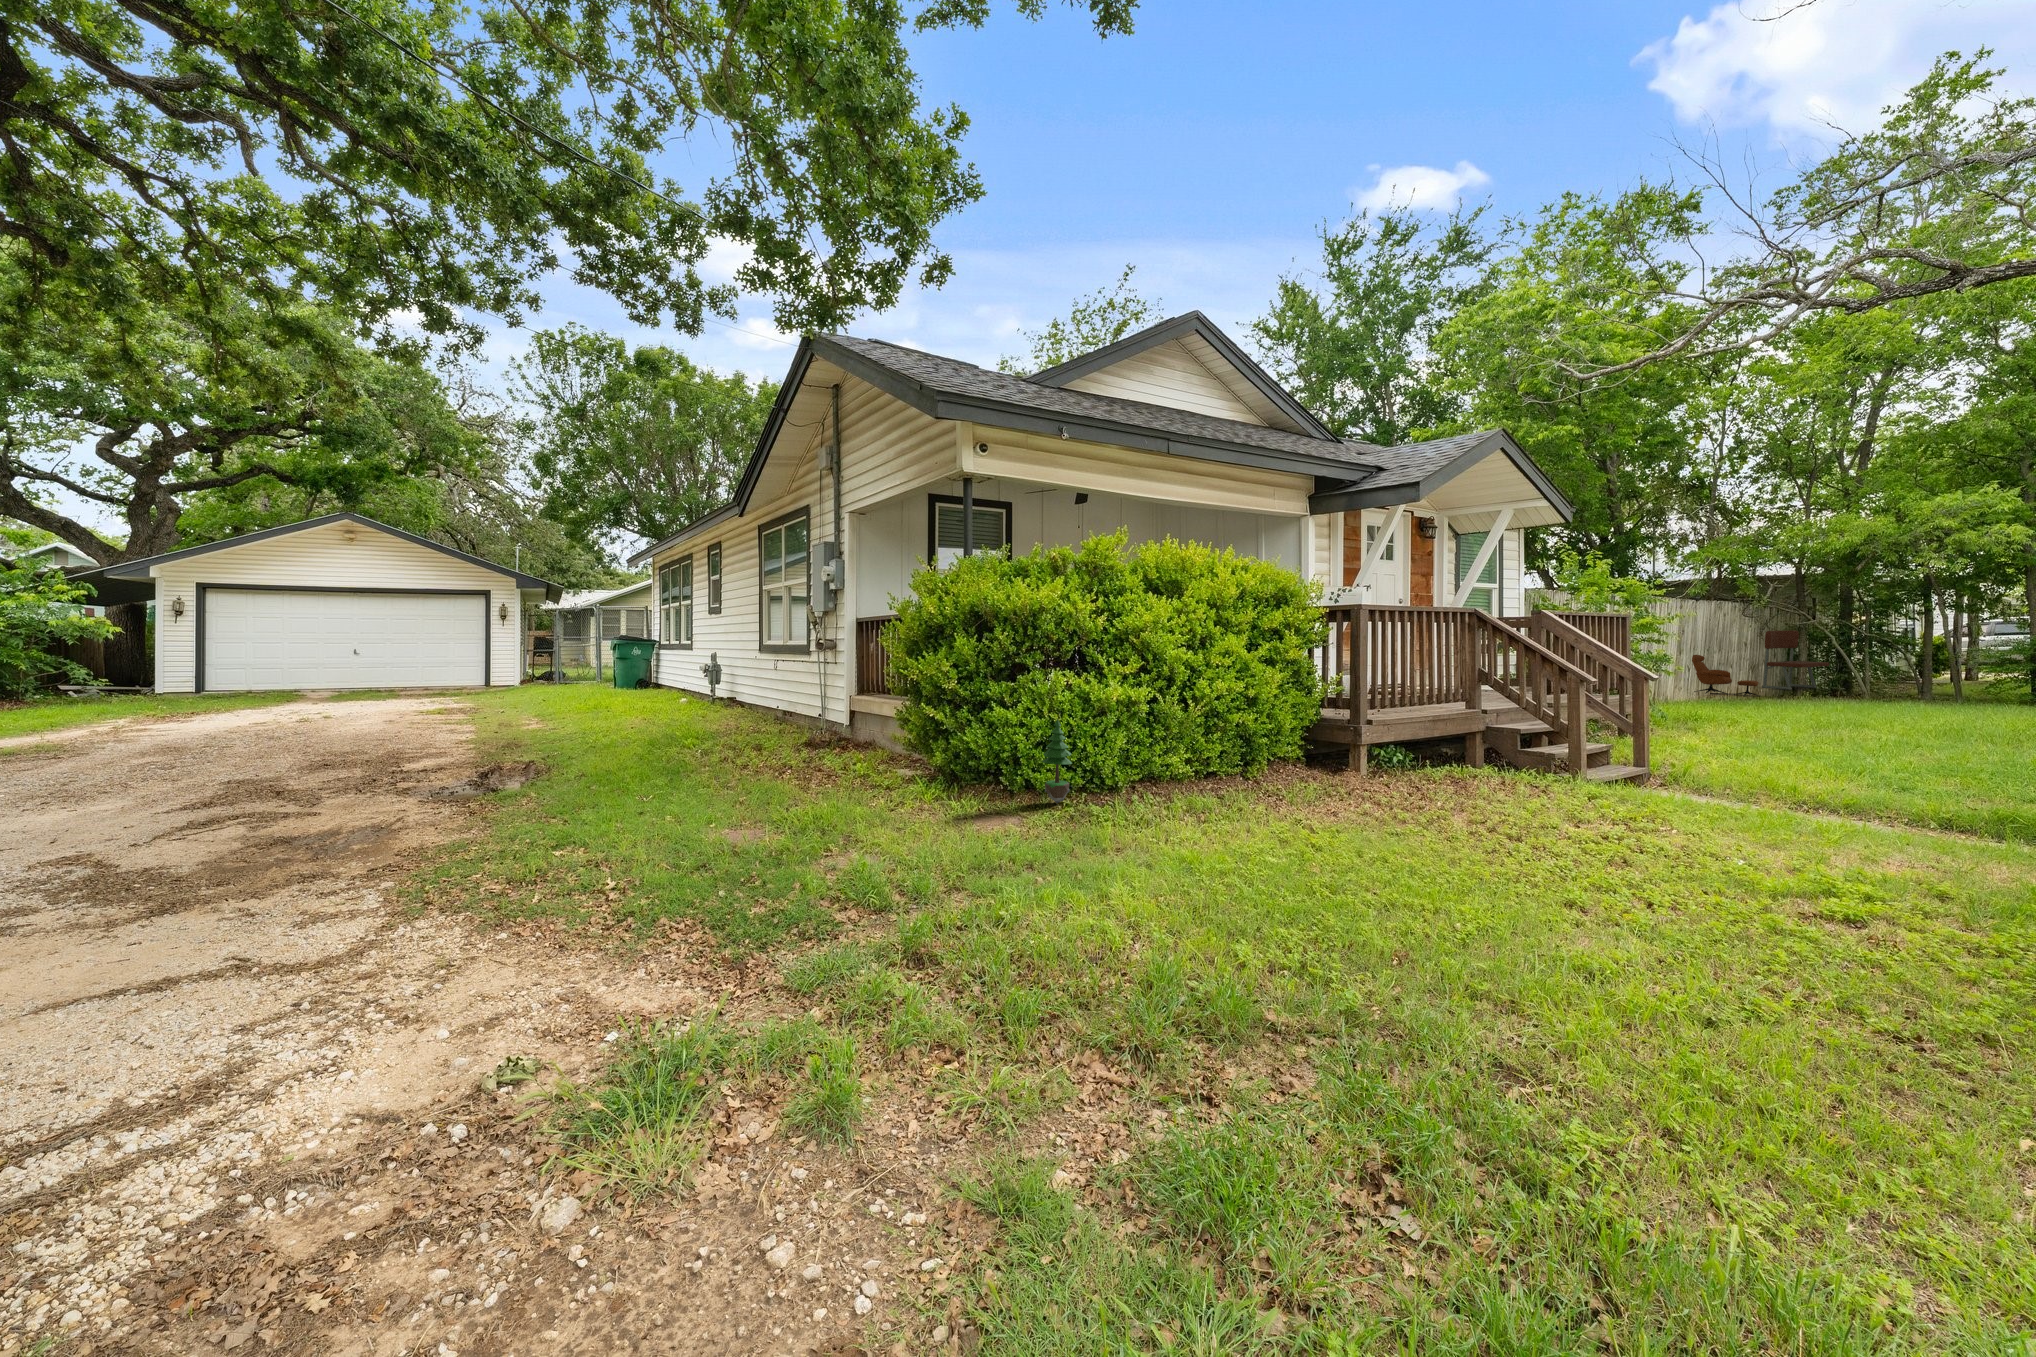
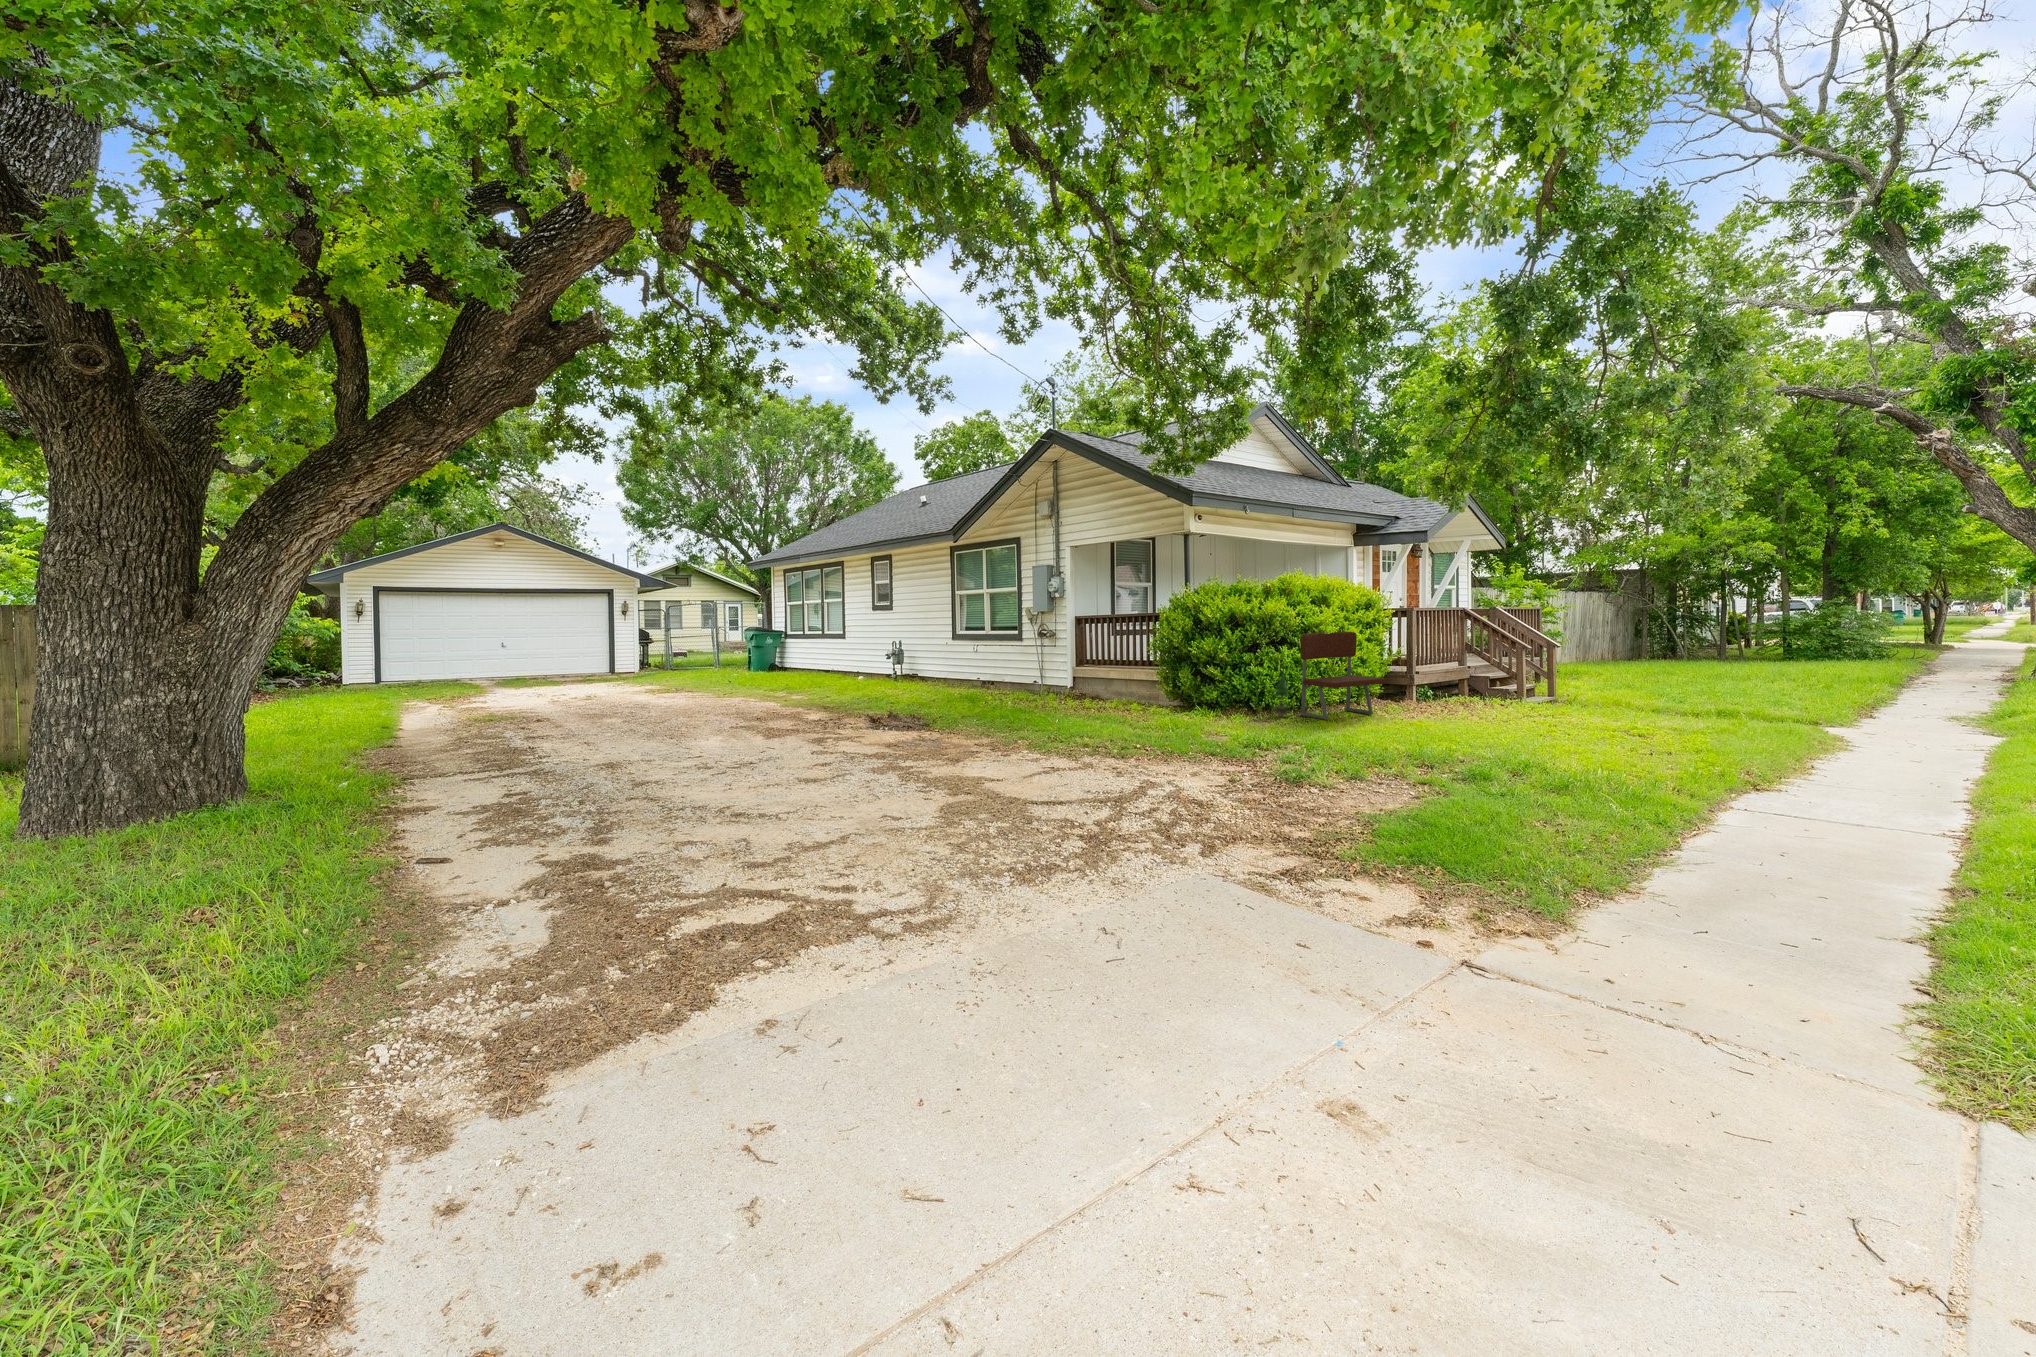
bench: present [1762,630,1829,690] -> present [1300,632,1385,720]
lounge chair: present [1692,655,1759,696] -> none [1573,630,1617,658]

